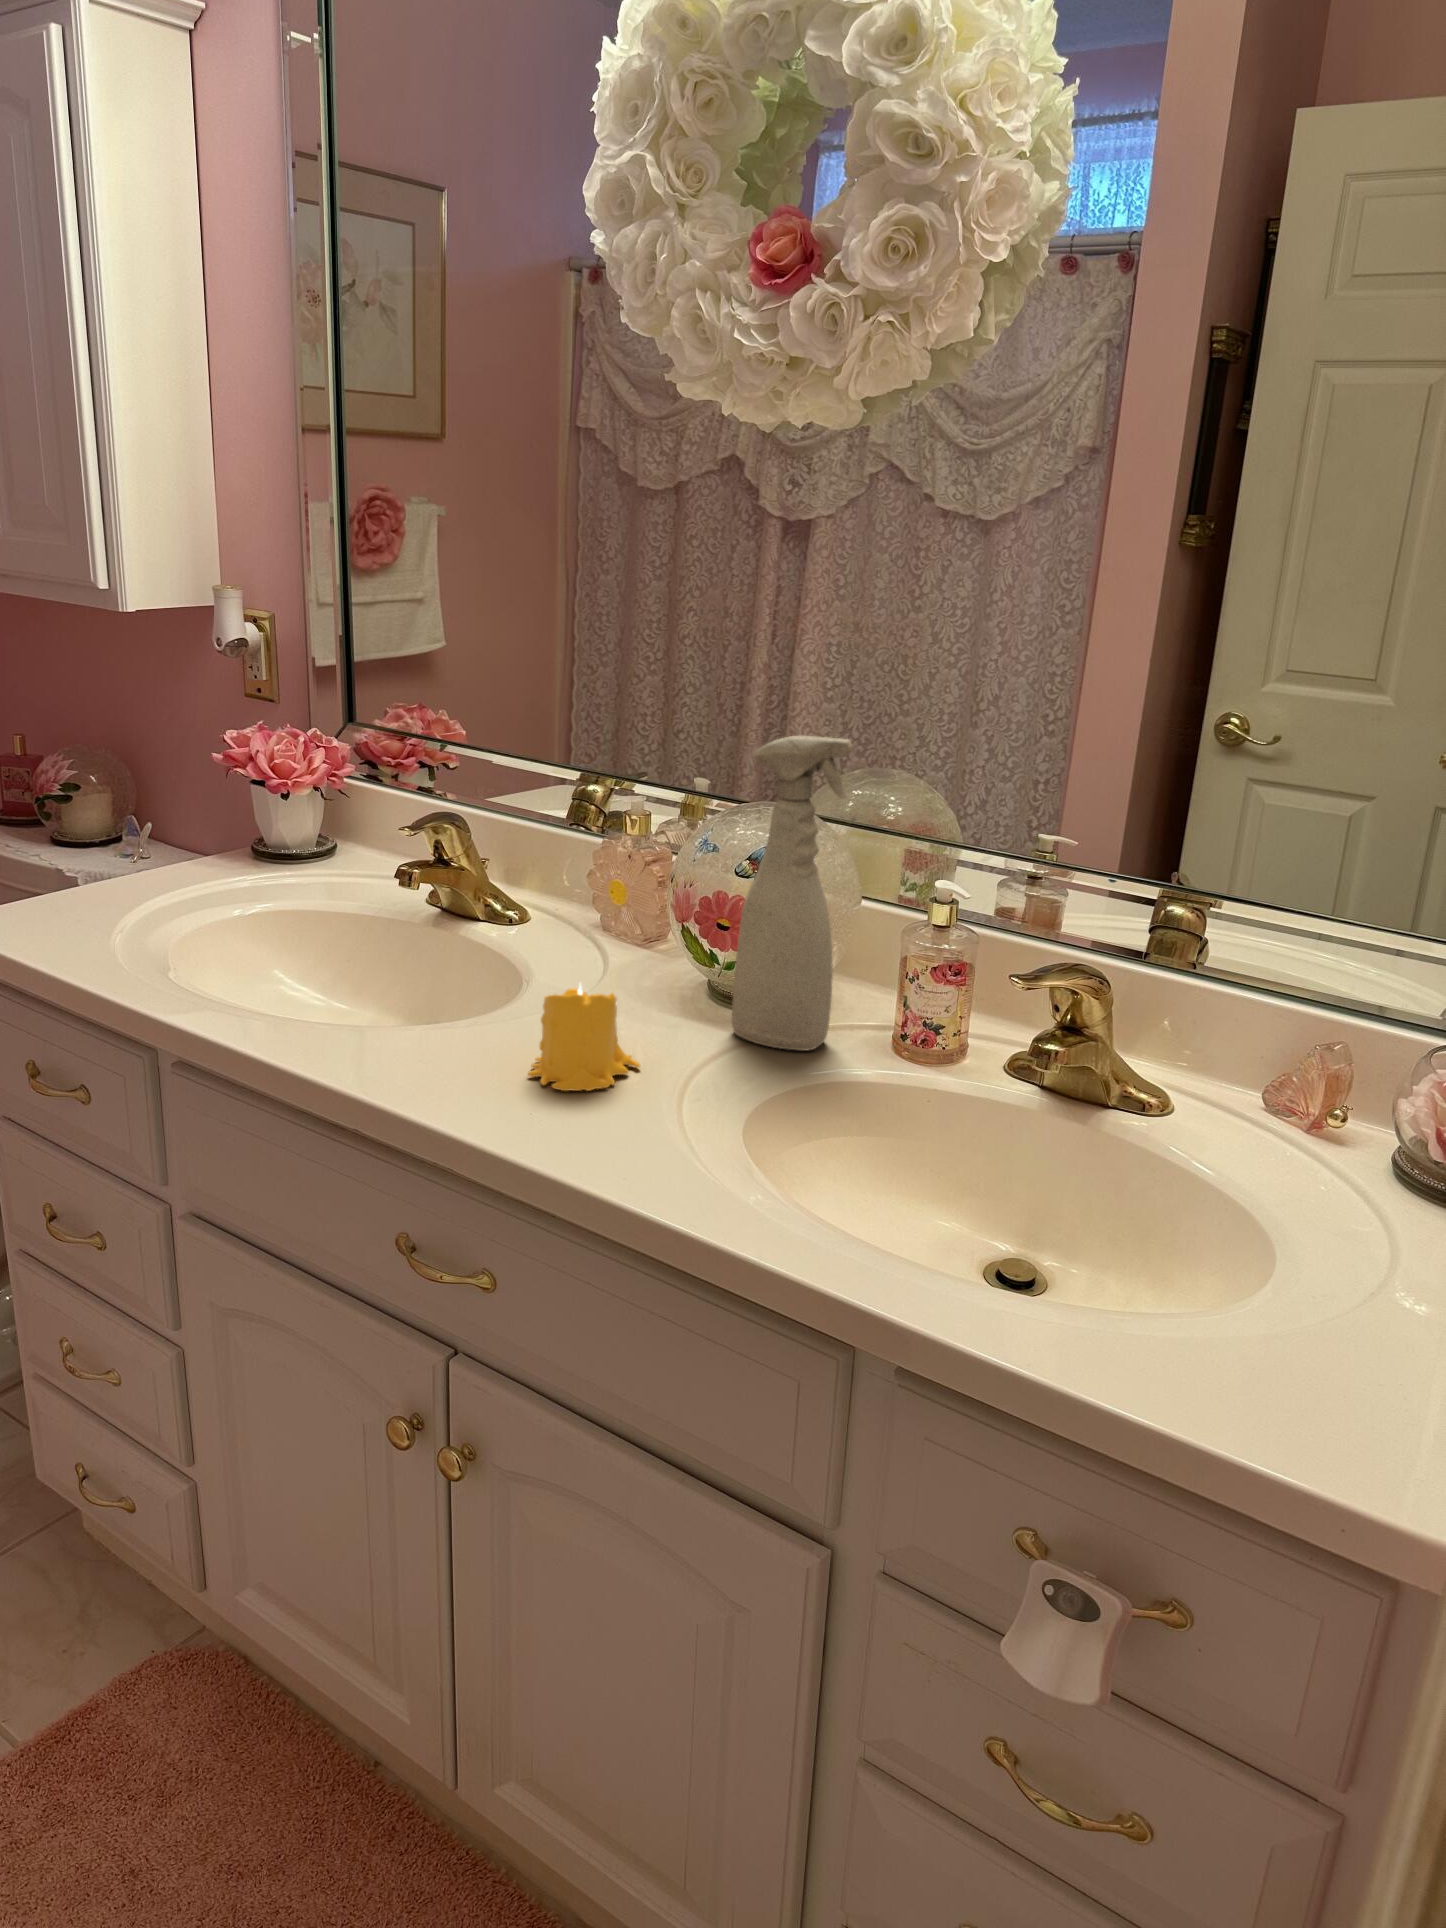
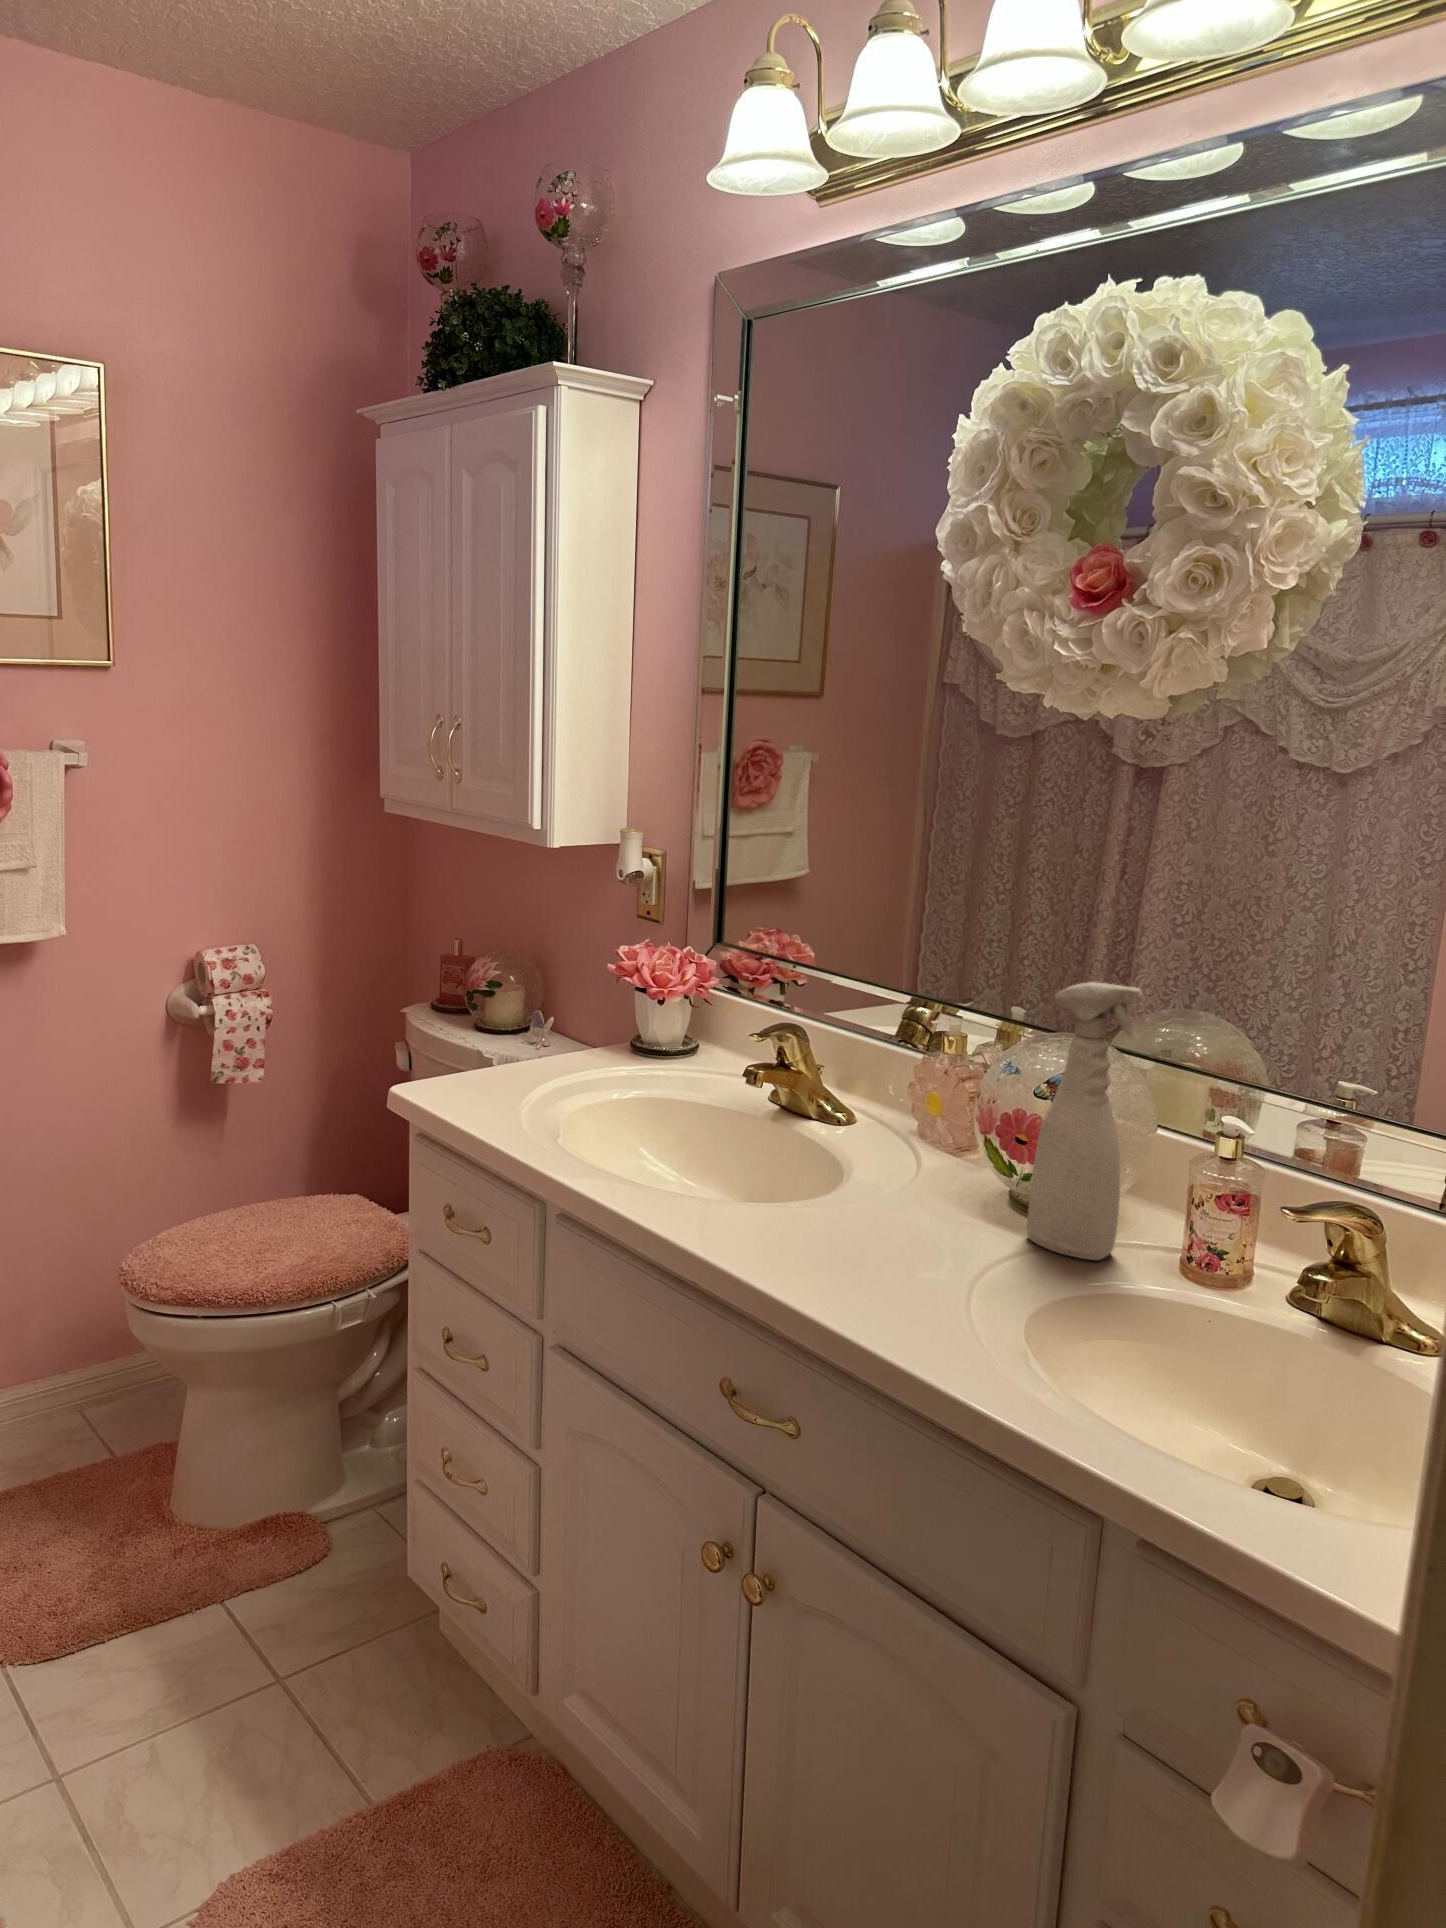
candle: present [528,984,640,1091] -> none [844,1177,942,1276]

